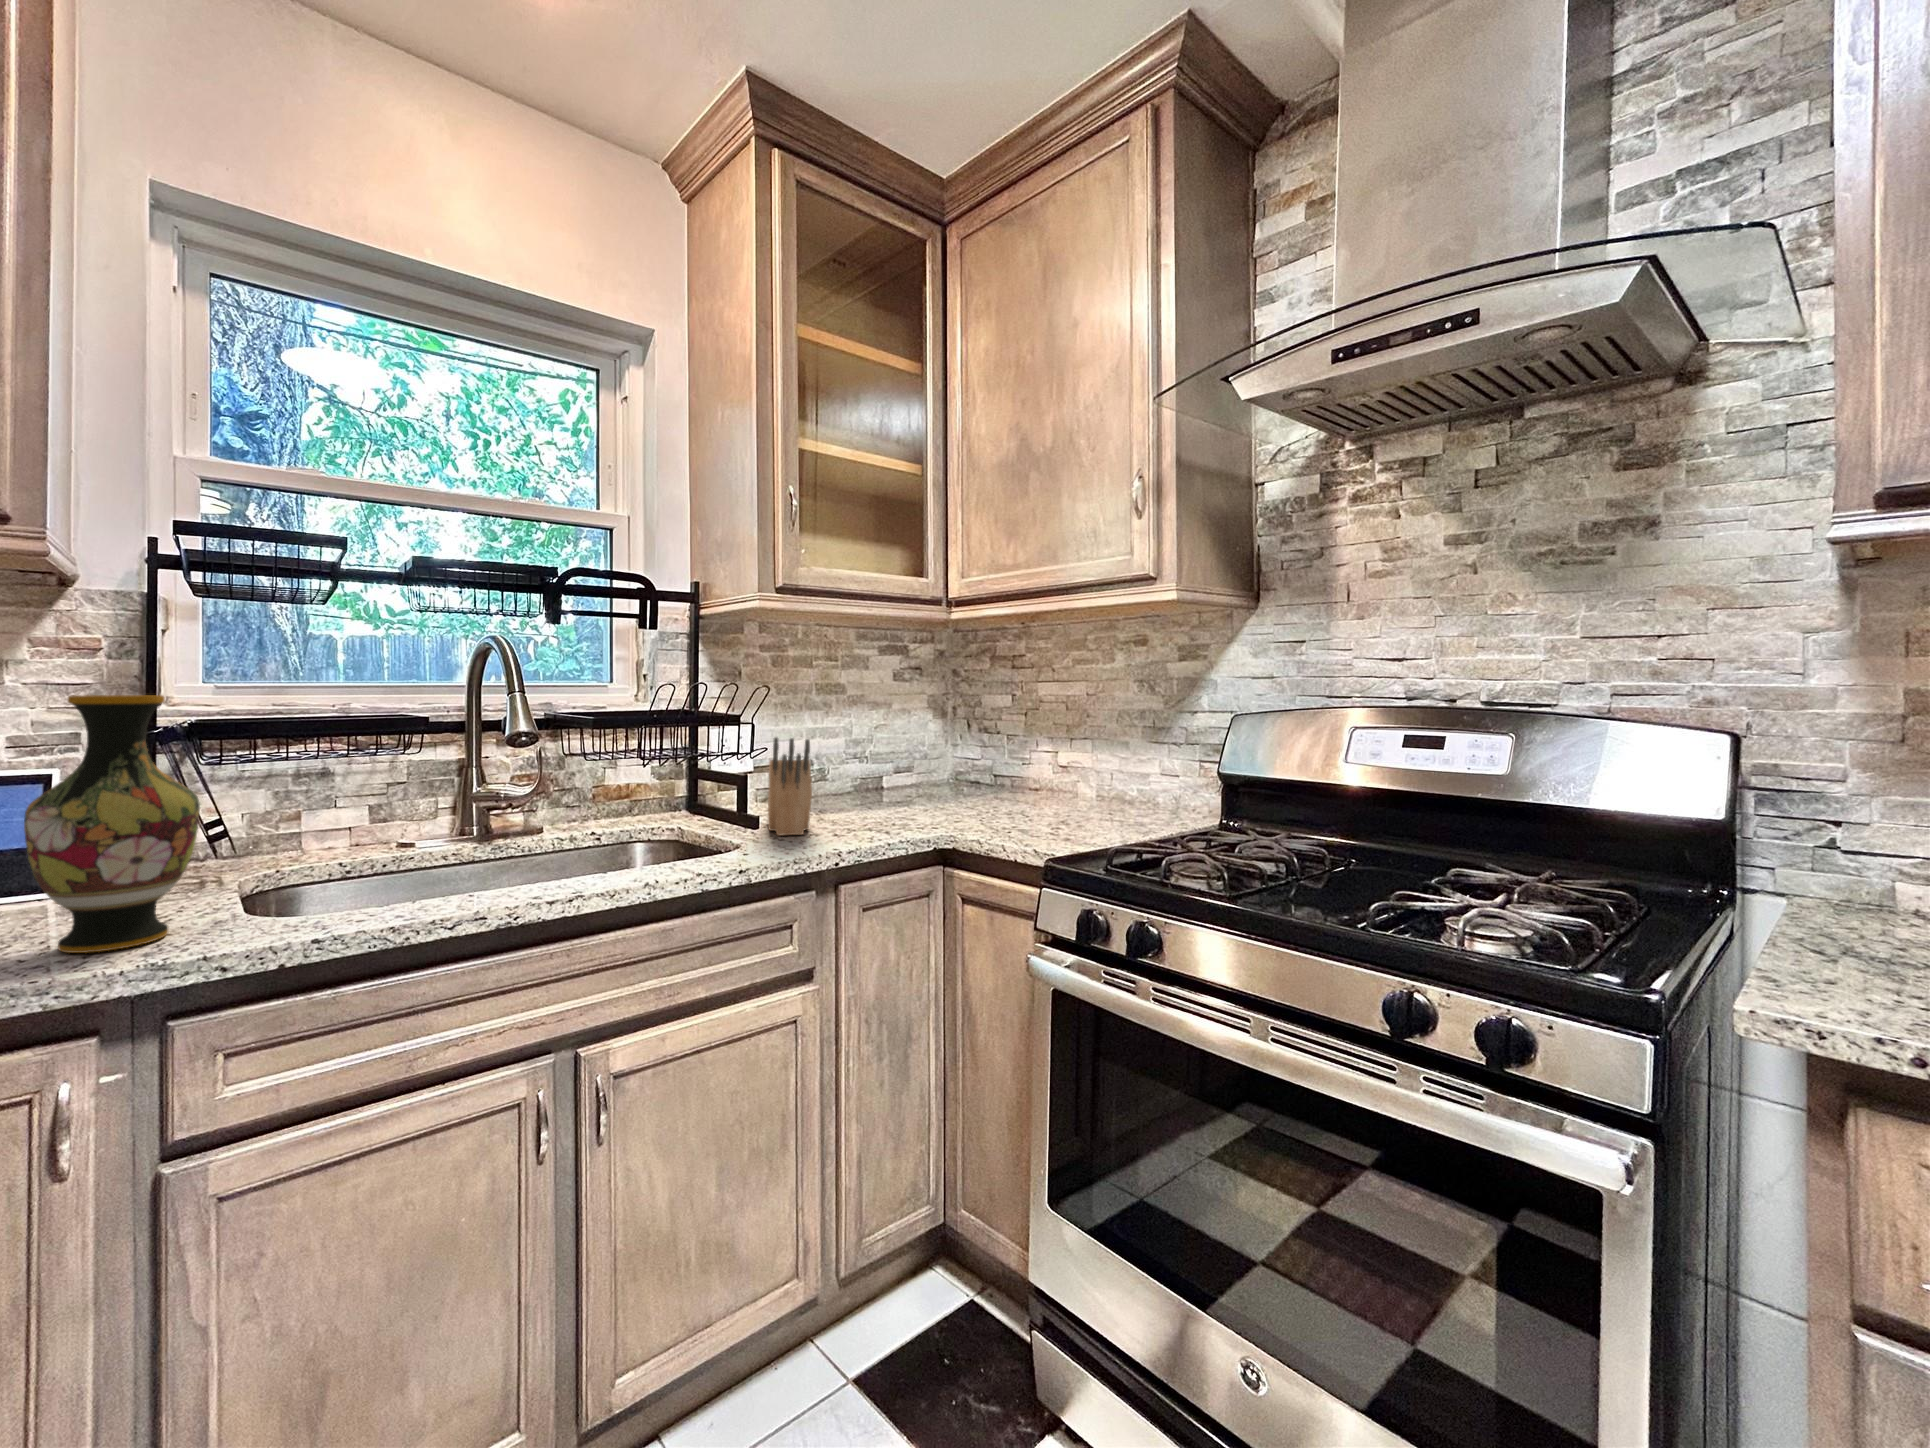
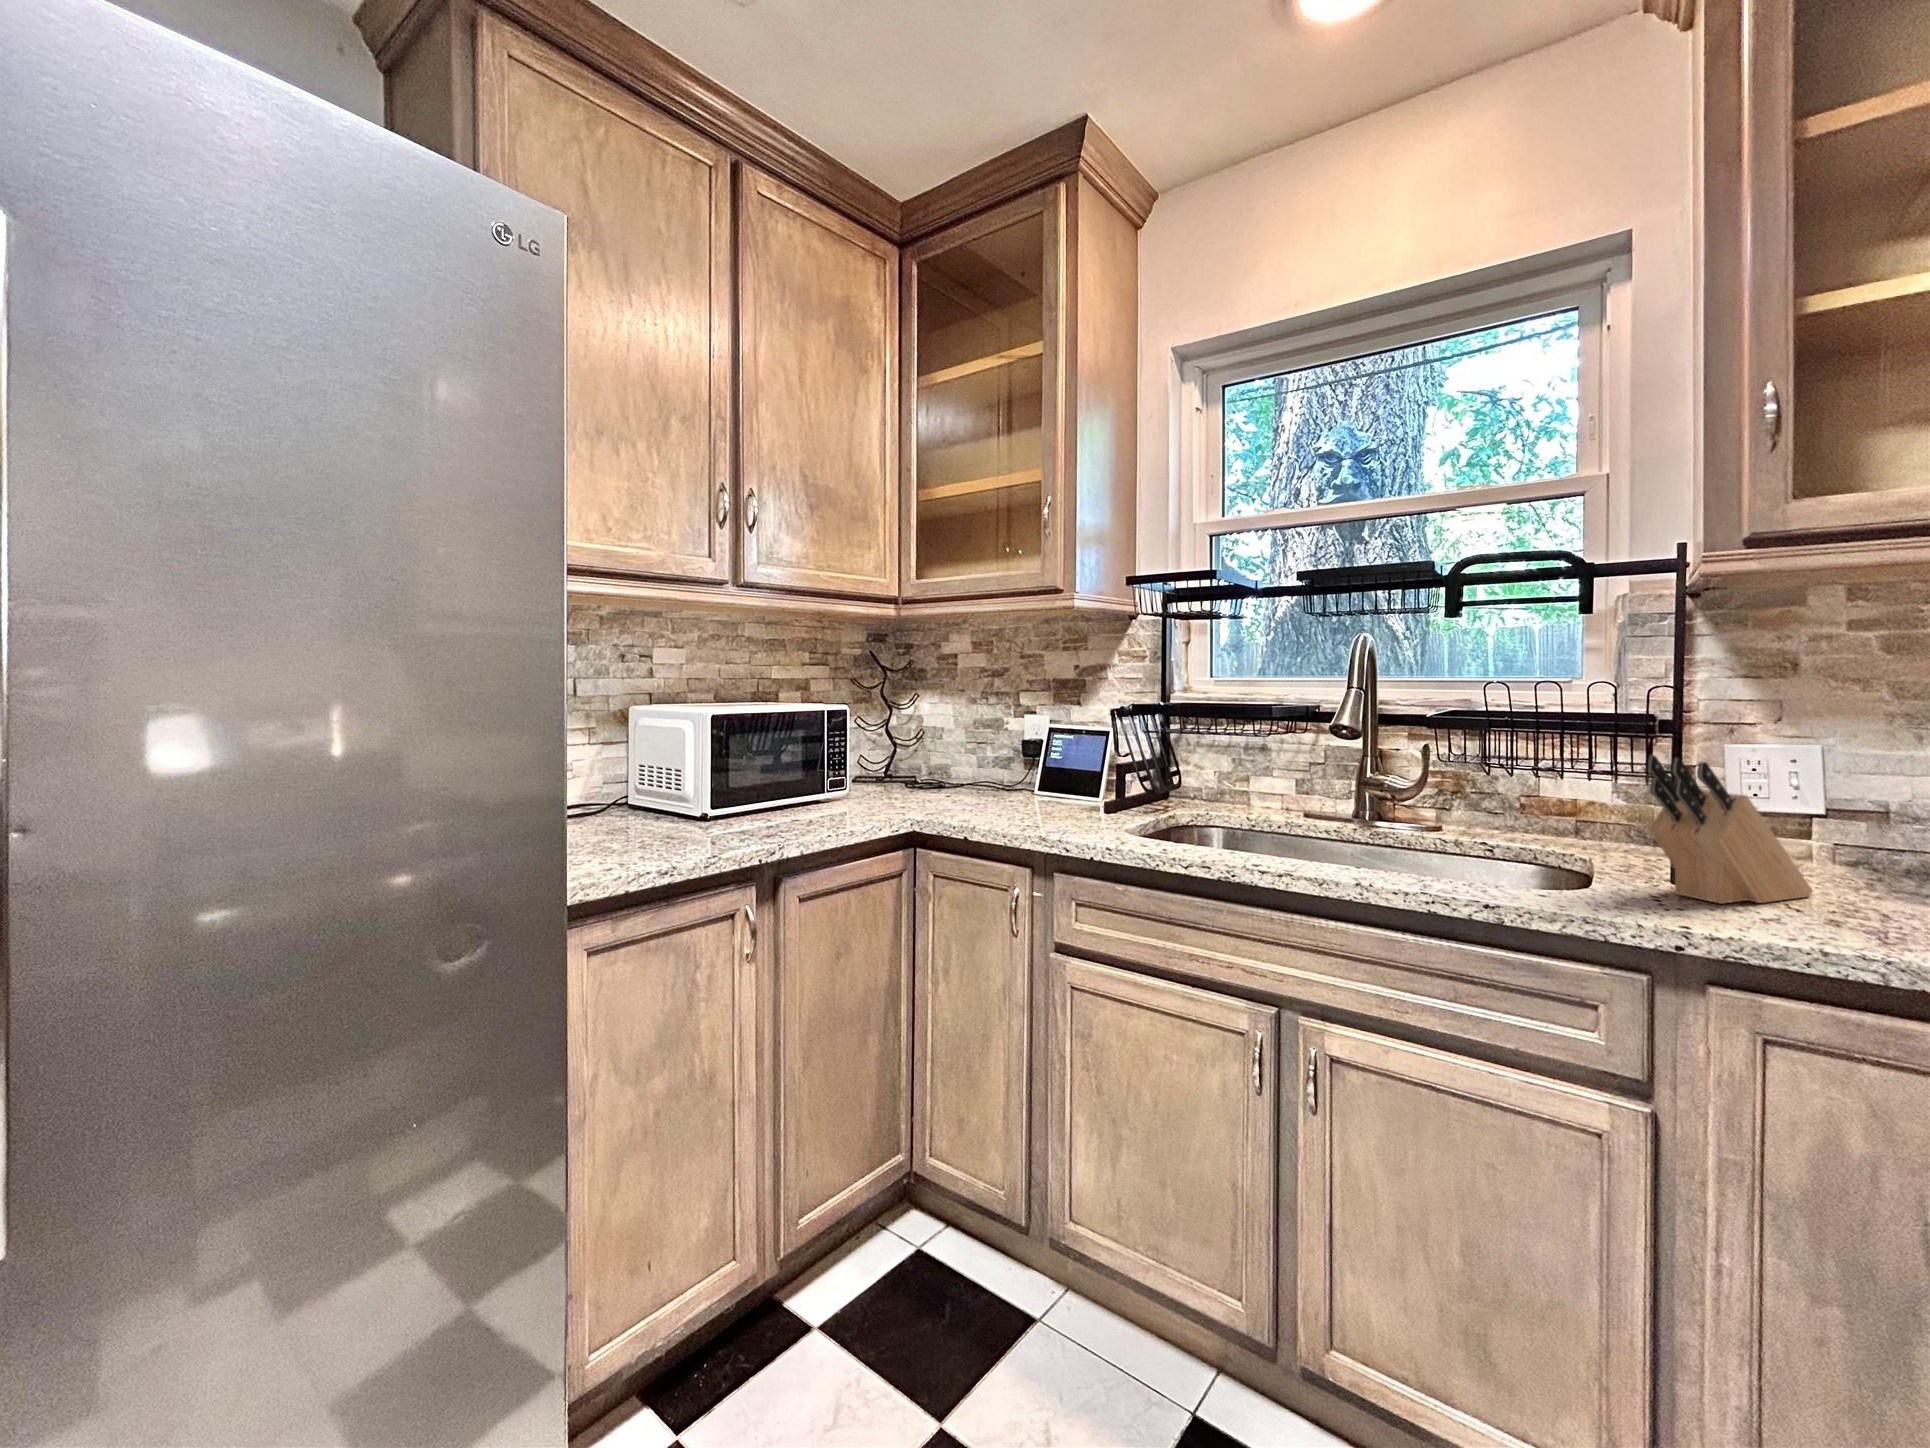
vase: present [24,695,200,953] -> none [1021,685,1095,828]

